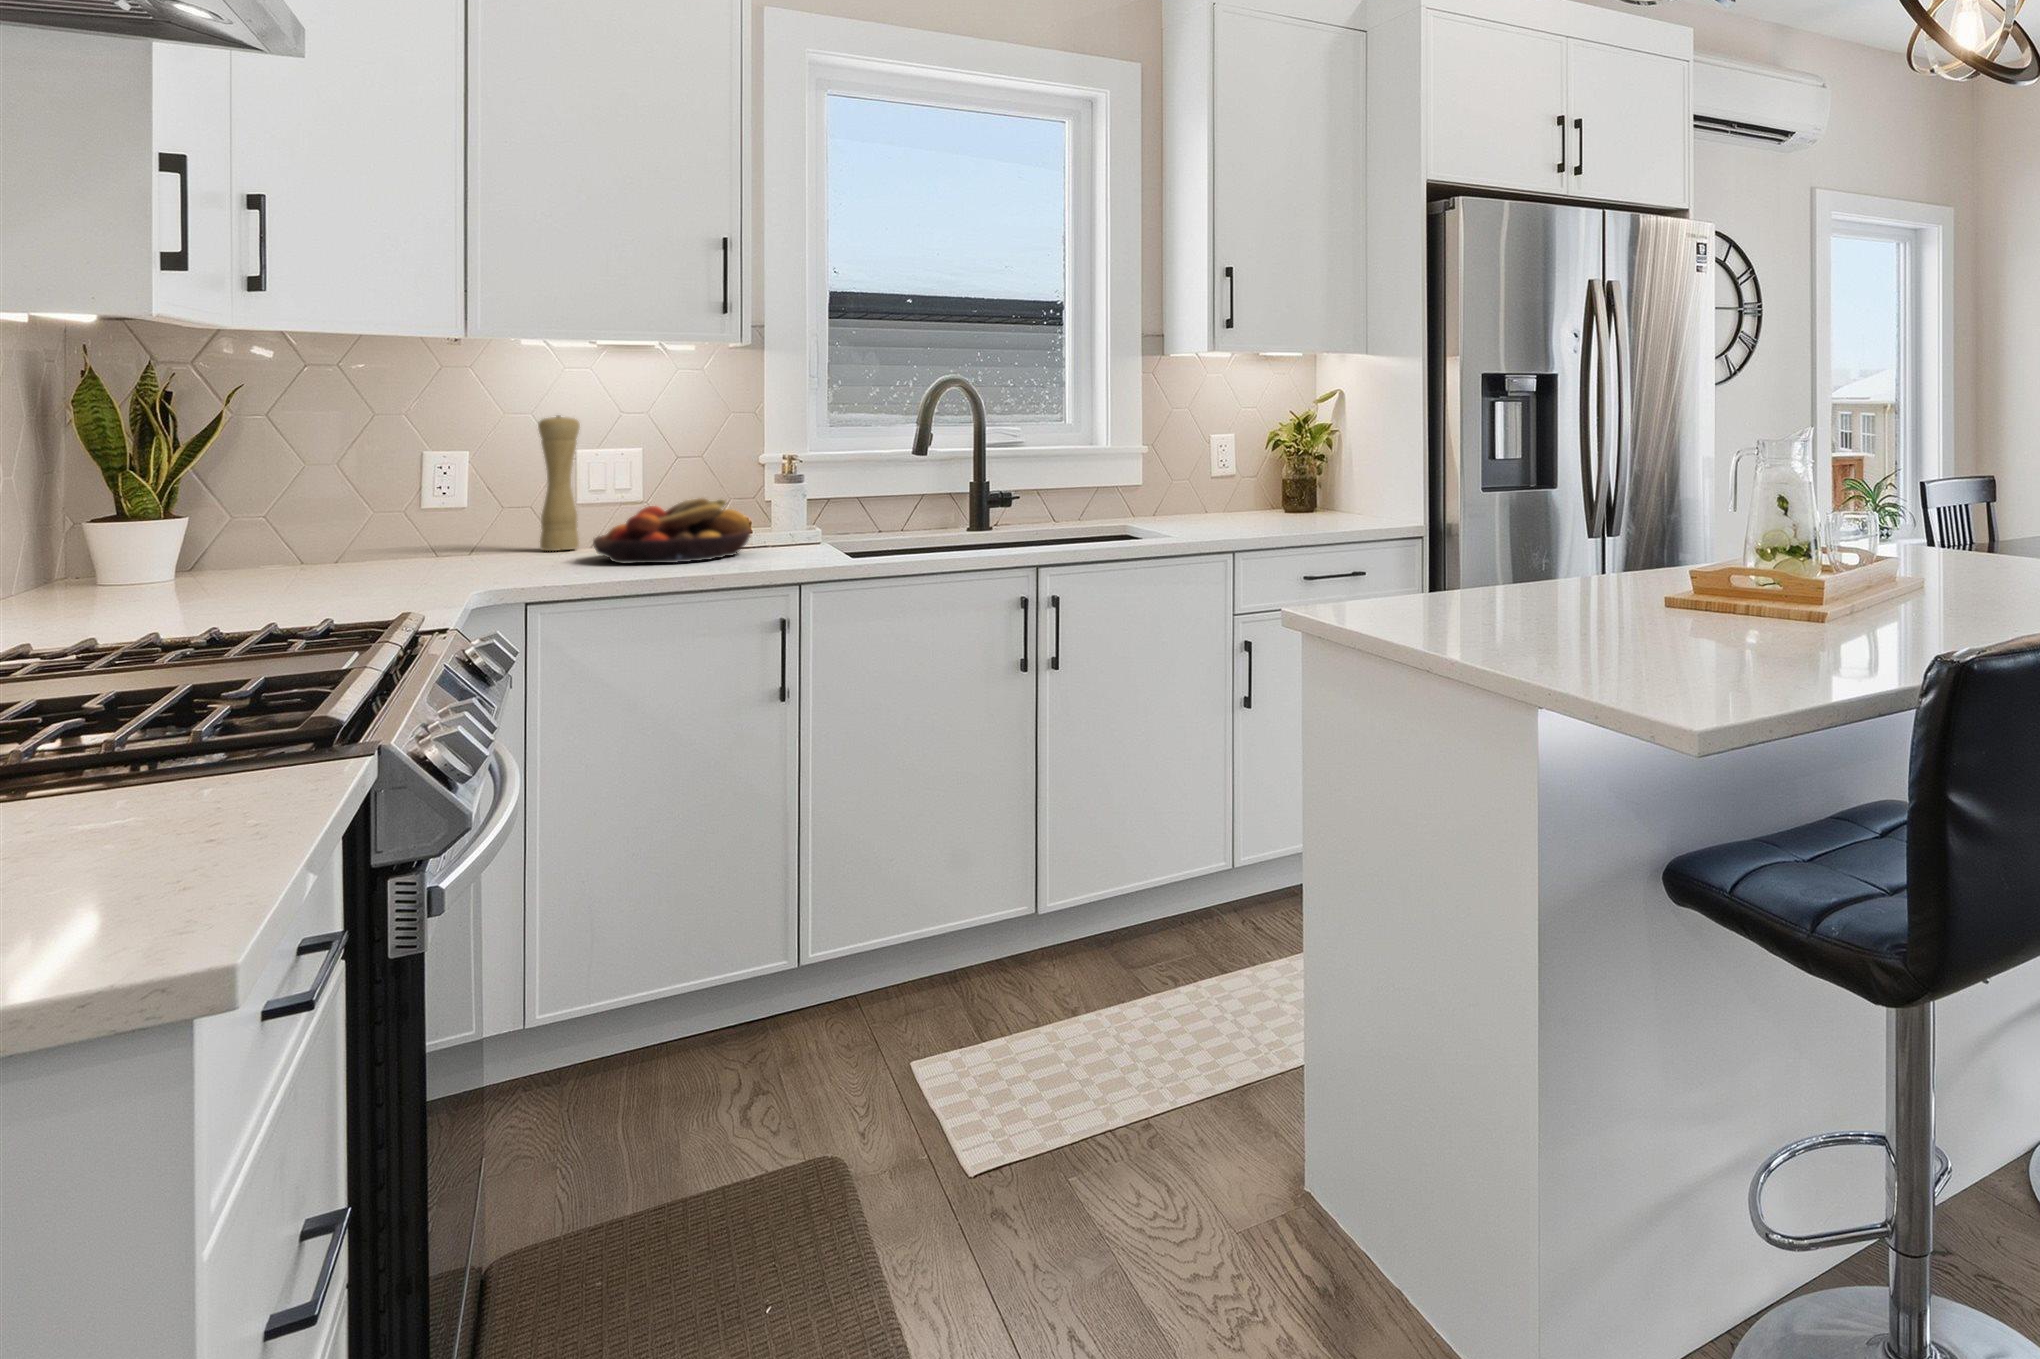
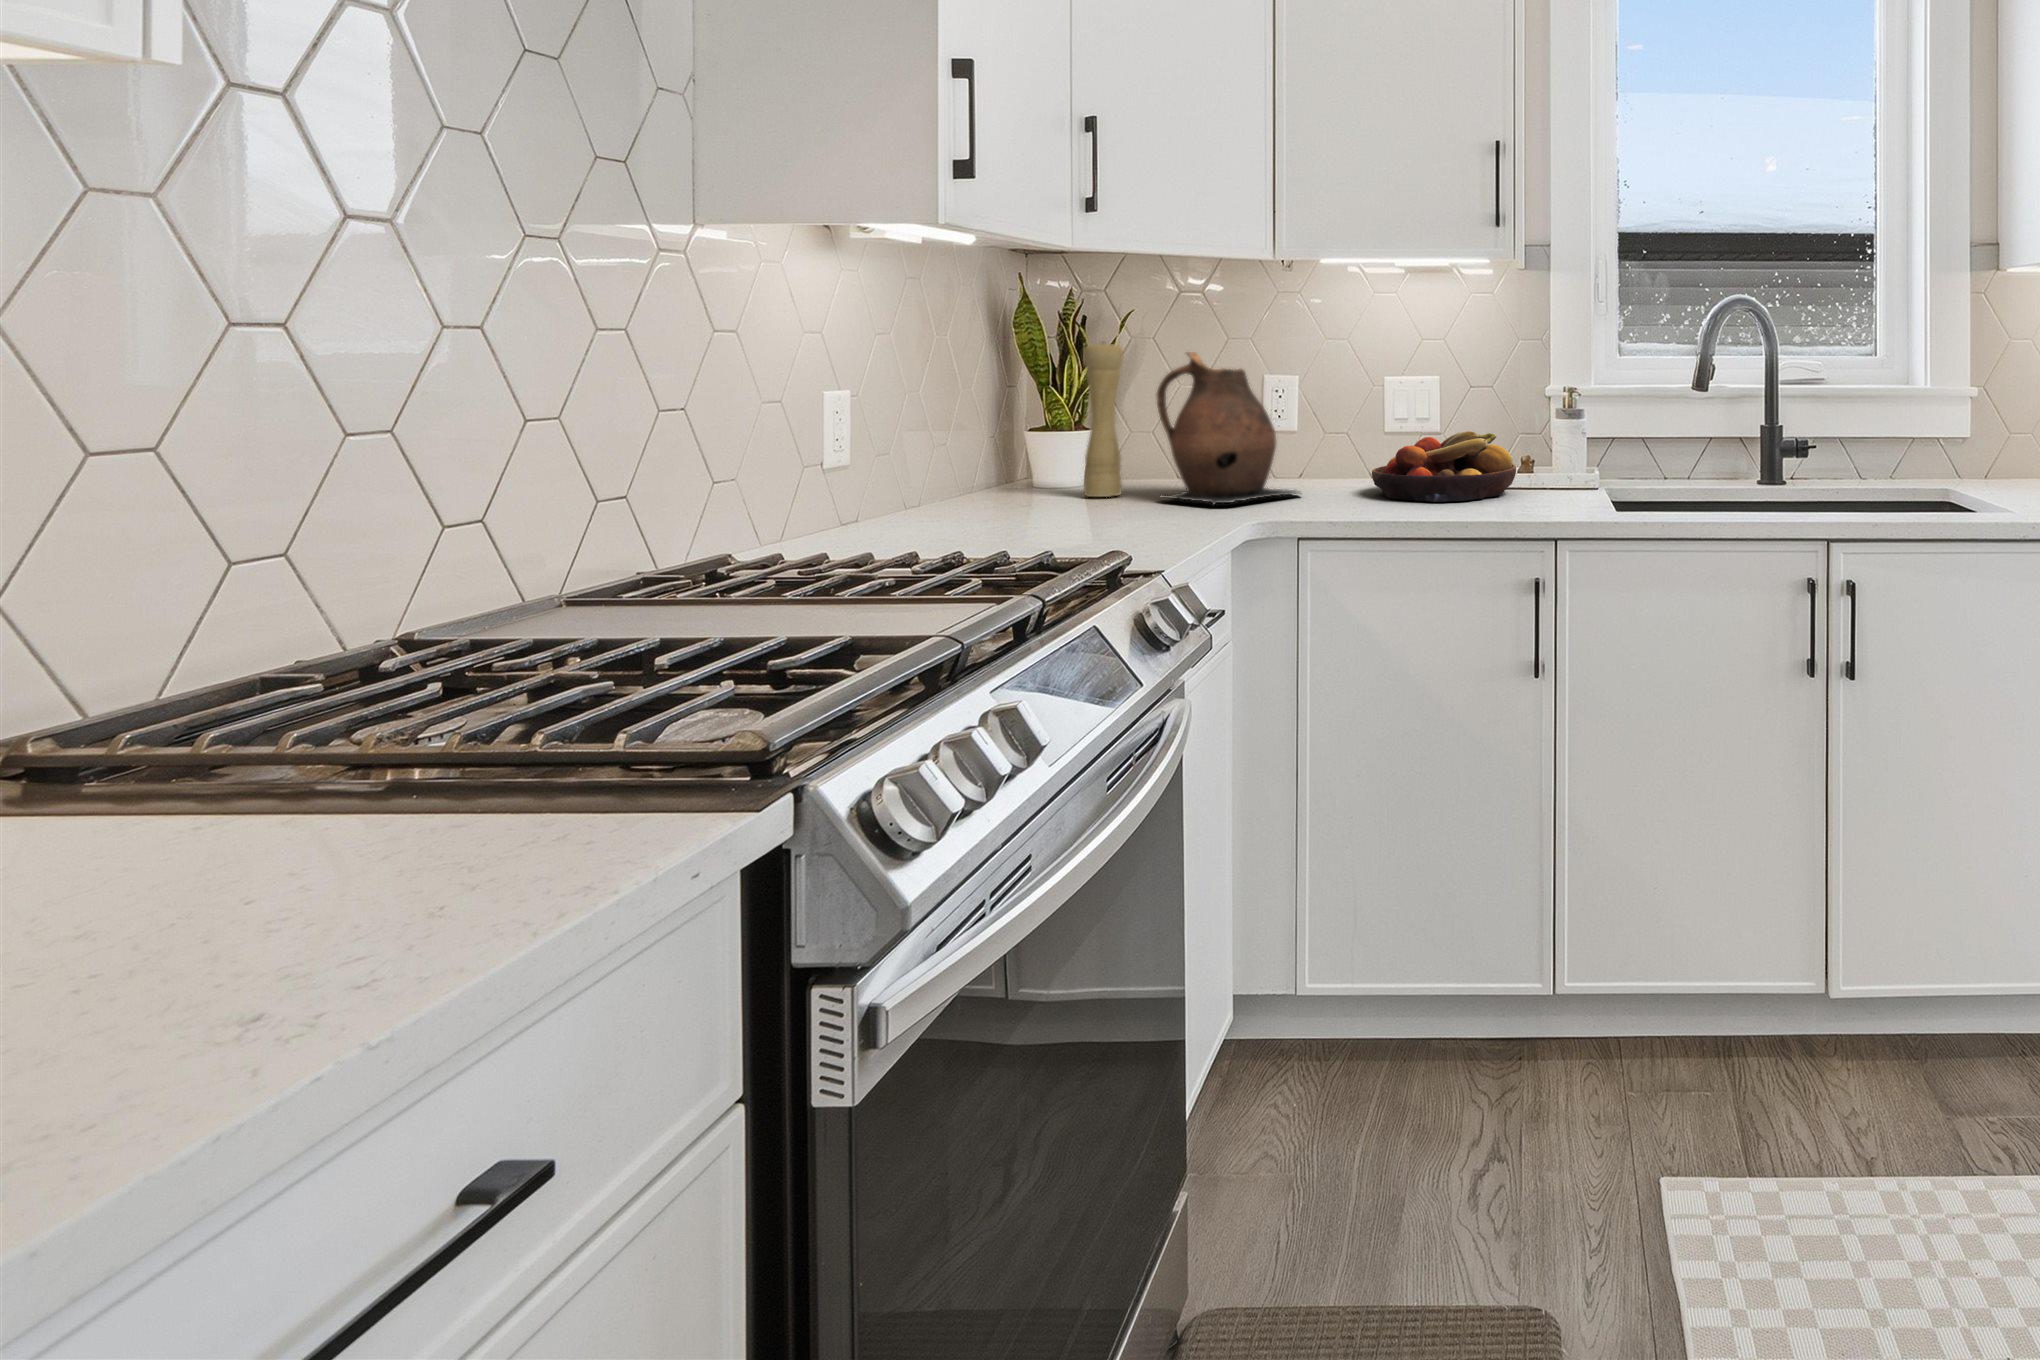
pepper mill: present [538,415,580,551] -> present [1083,342,1124,497]
ceramic pitcher: none [335,429,517,581] -> present [1156,352,1299,504]

